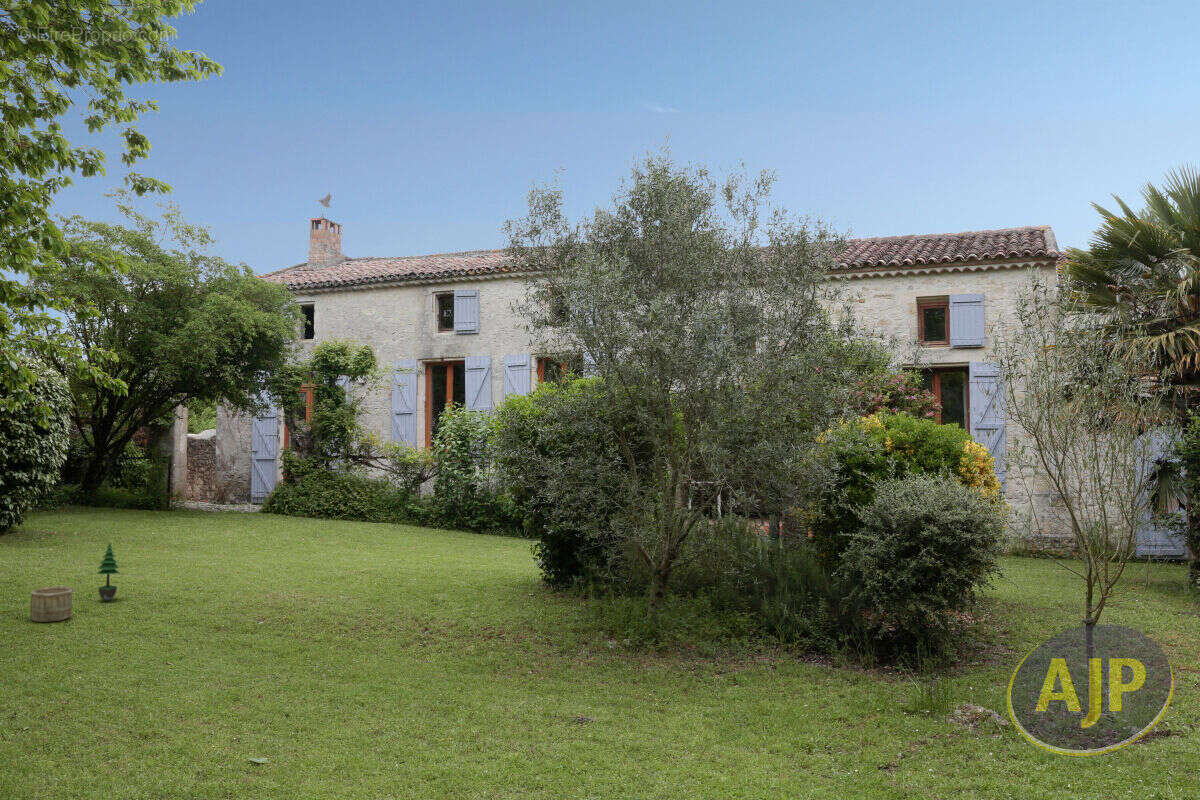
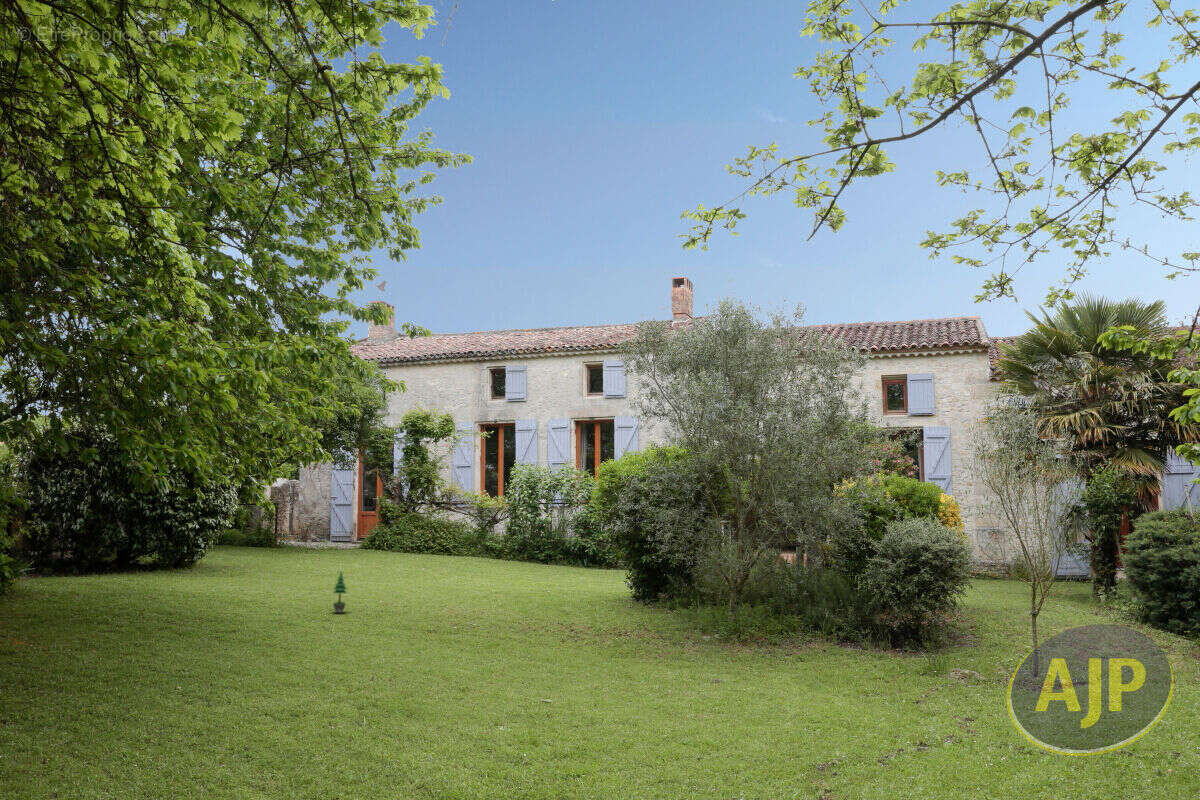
wooden bucket: present [30,586,73,622] -> none [304,602,331,627]

